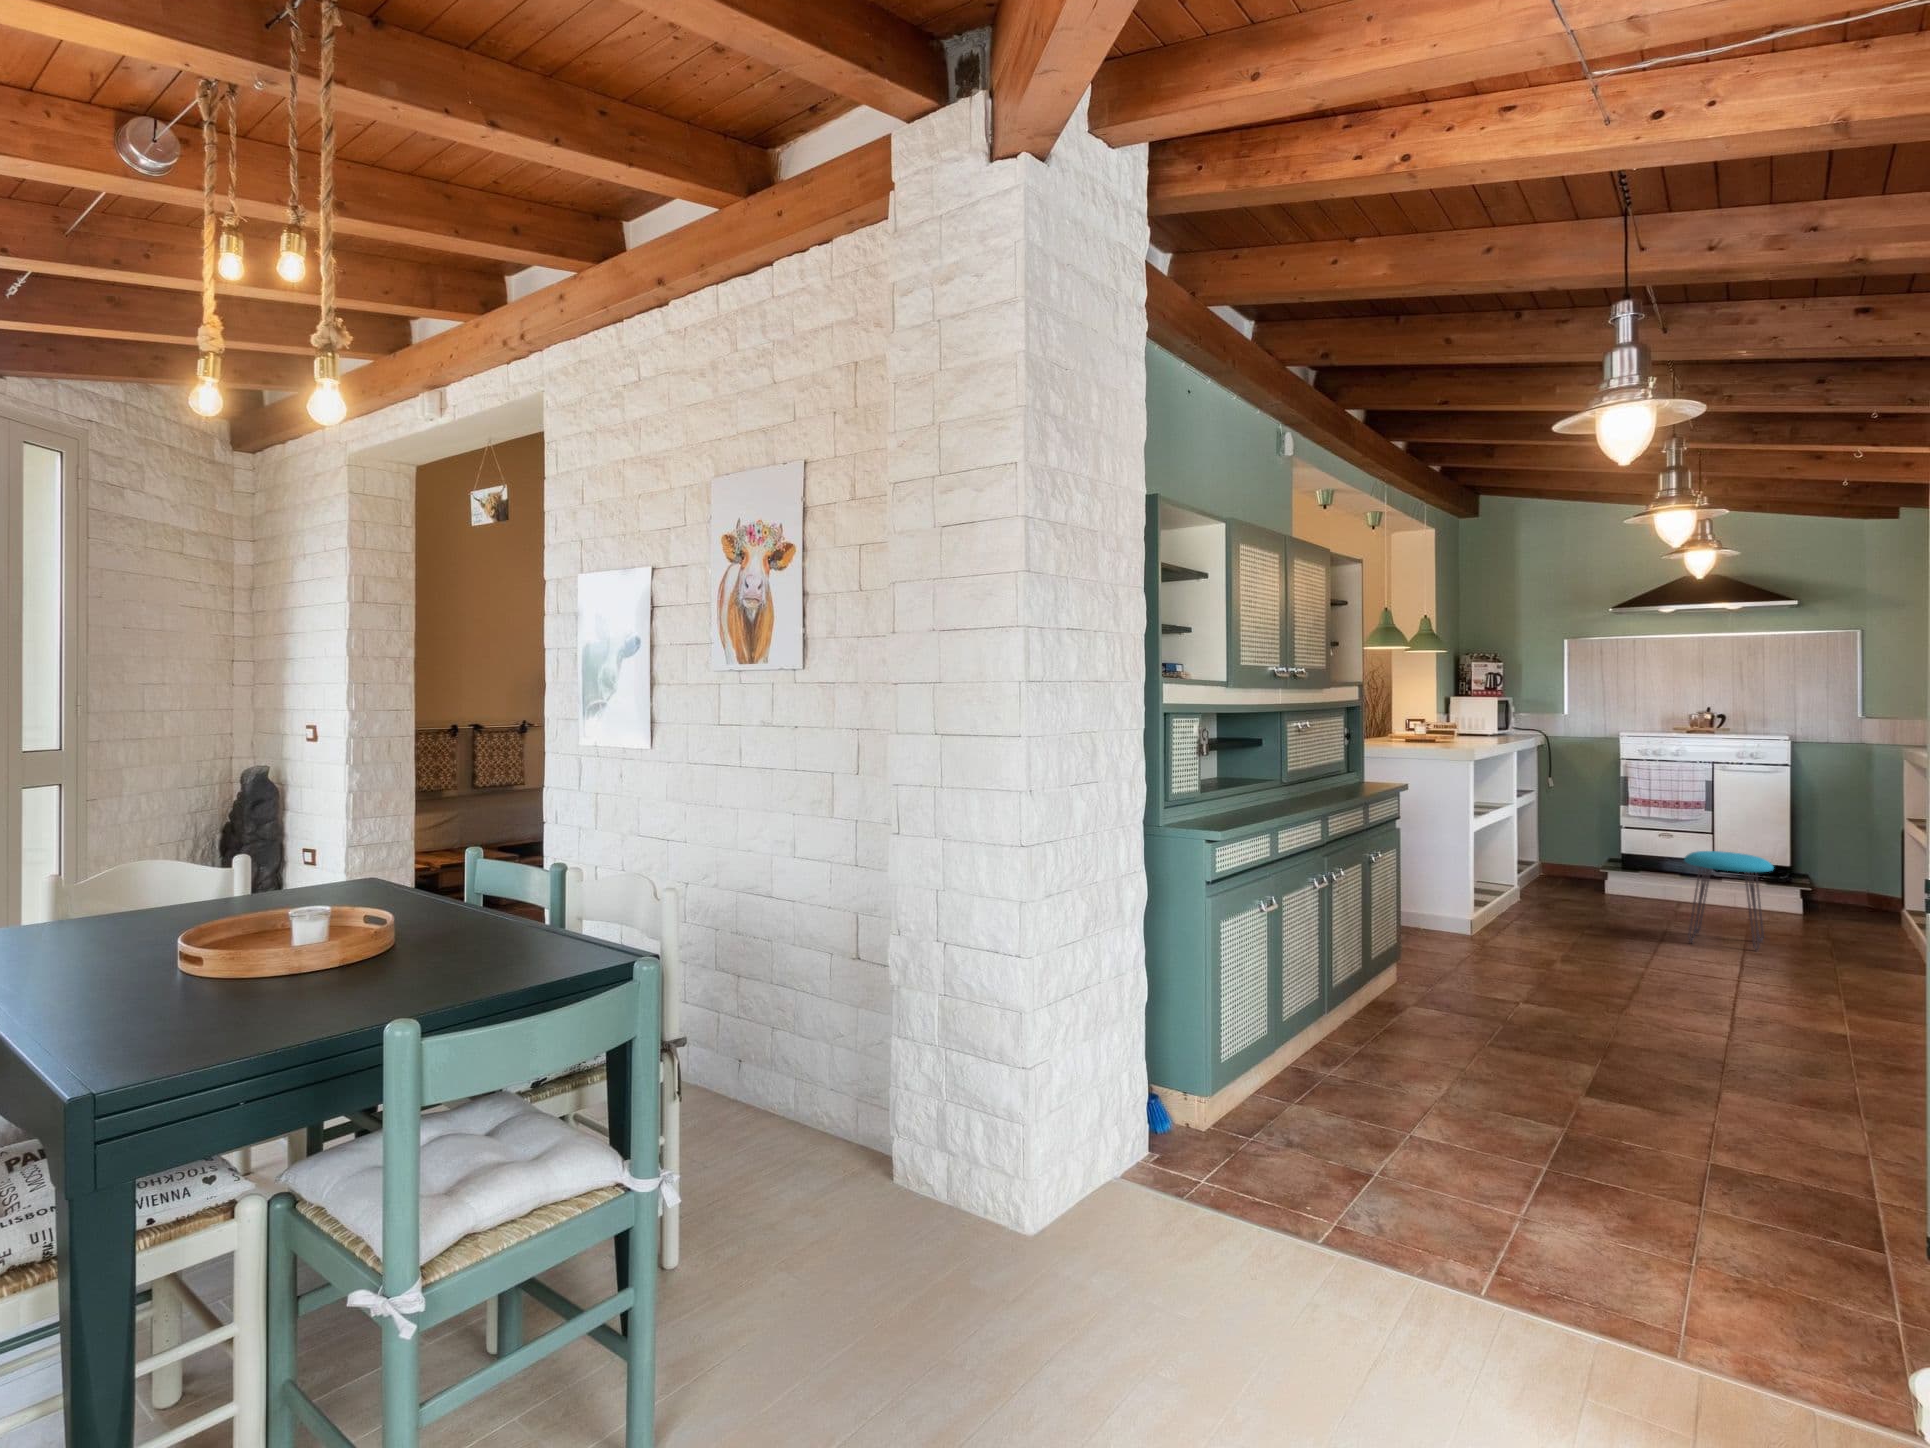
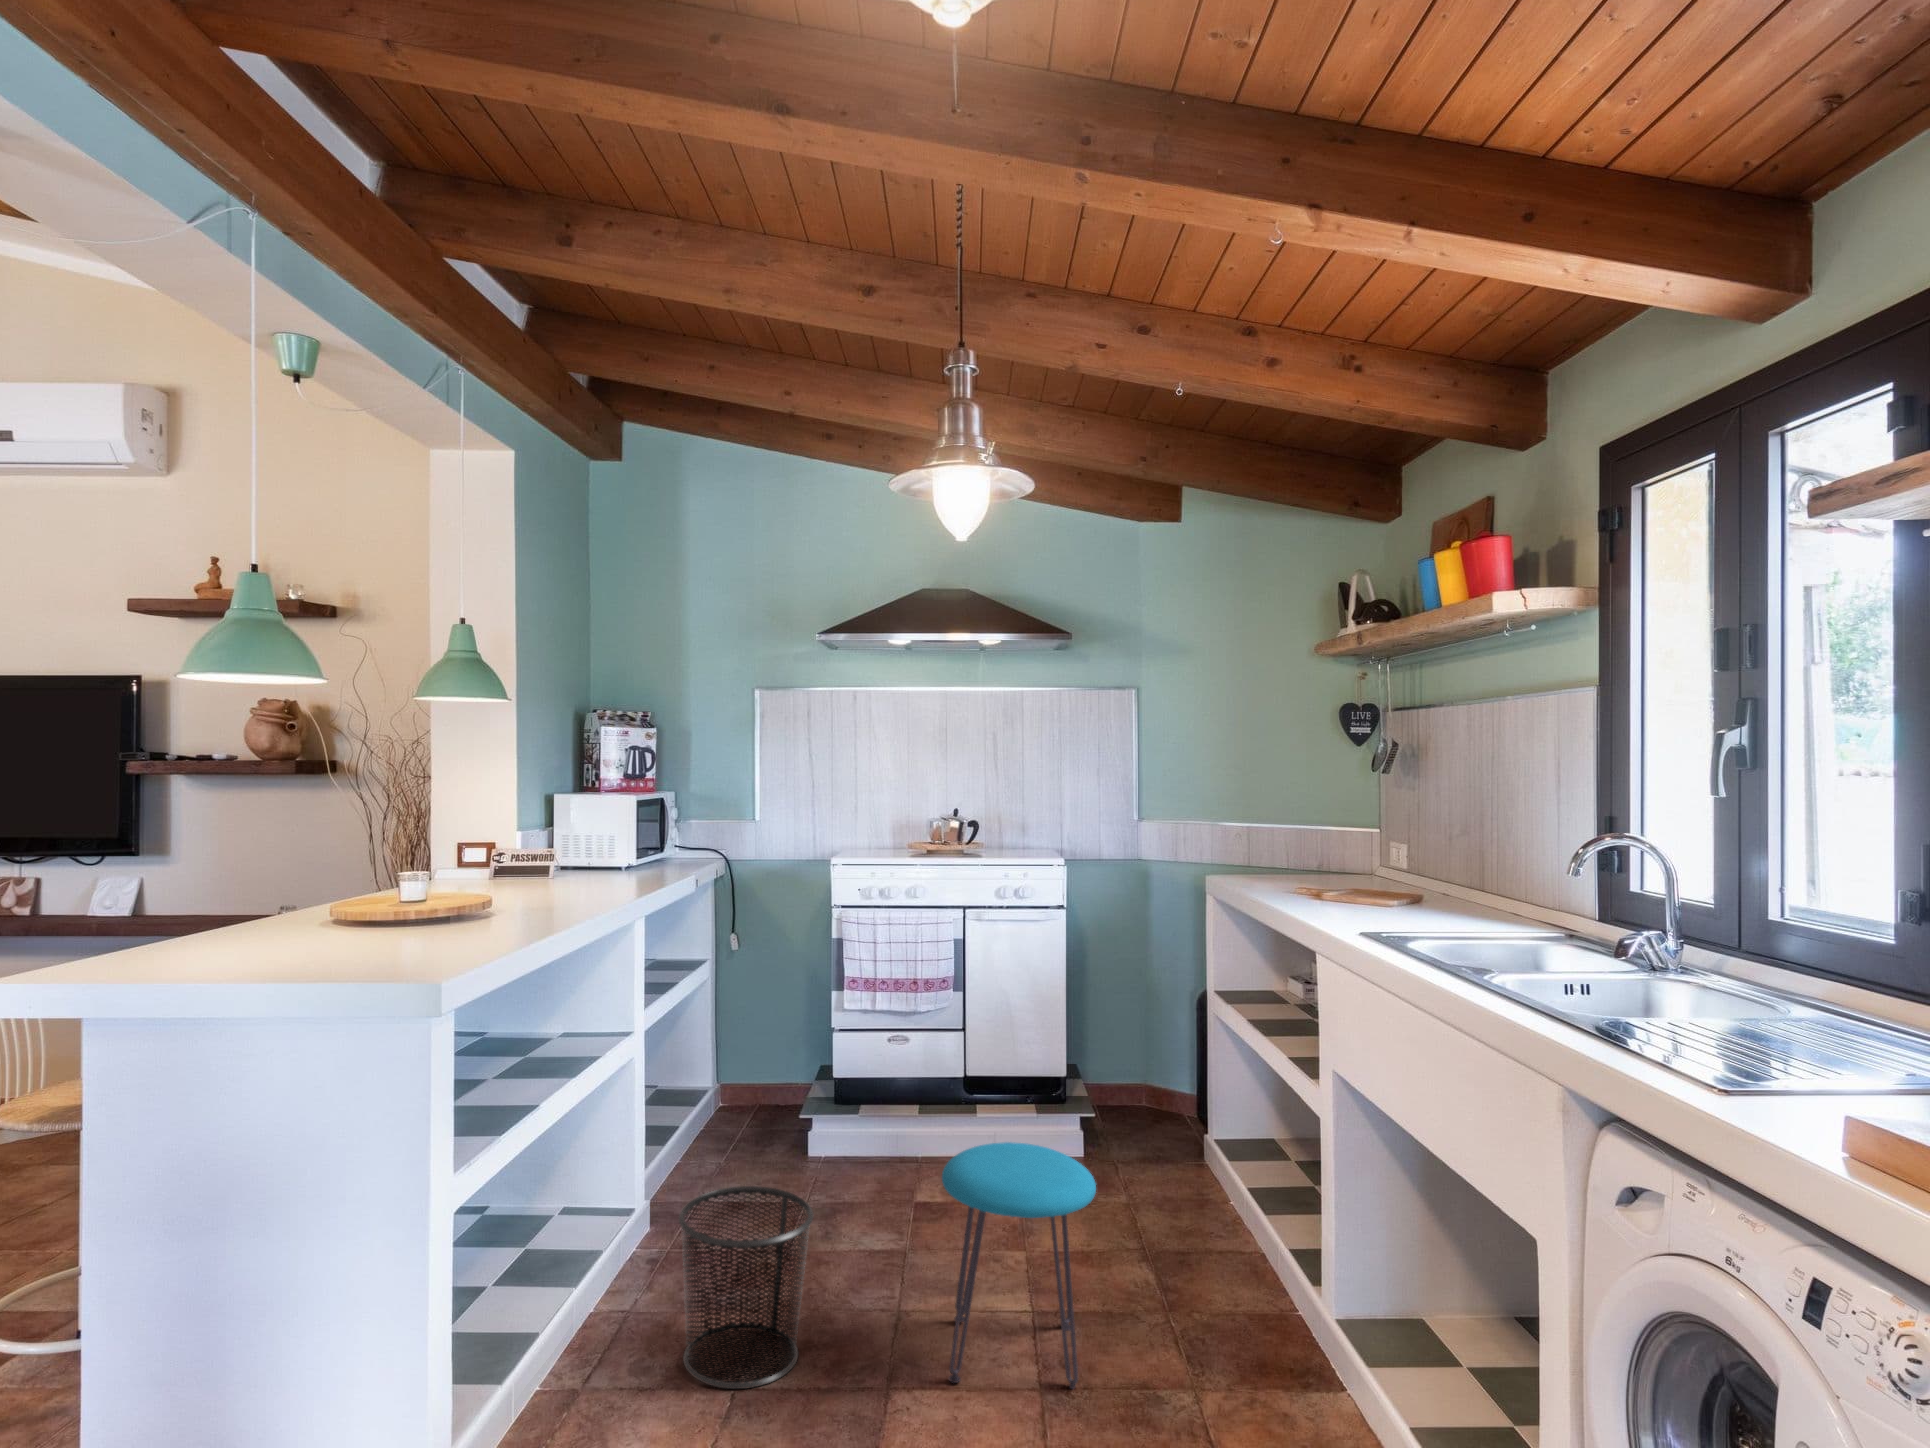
waste bin: none [1546,861,1614,934] -> present [679,1186,813,1389]

